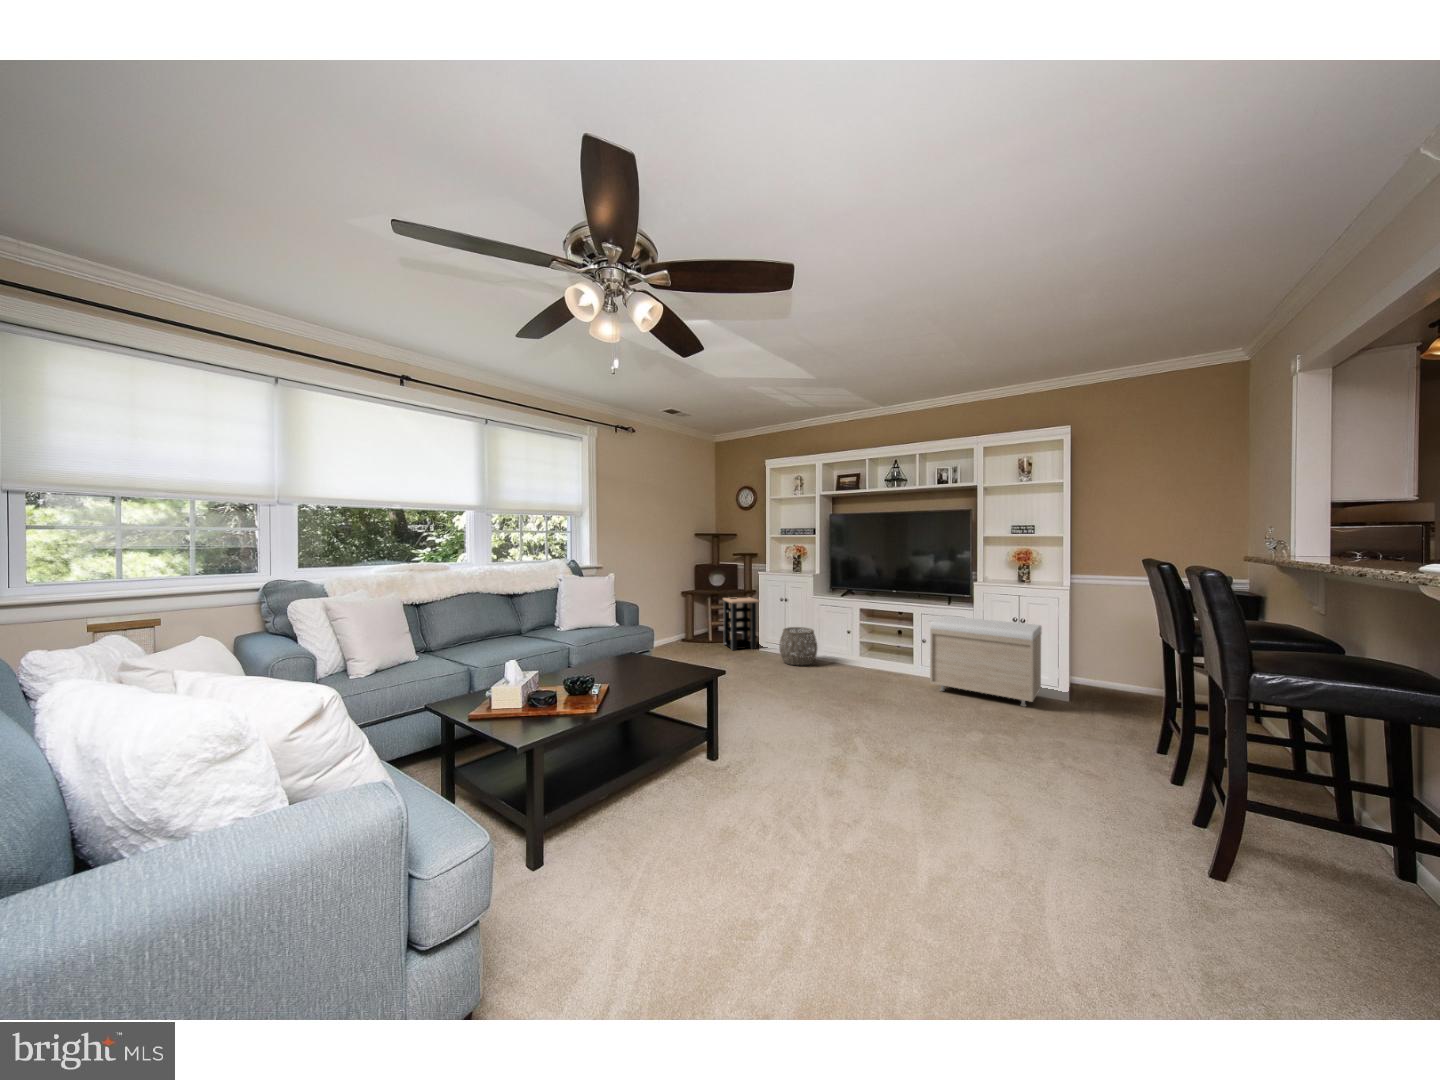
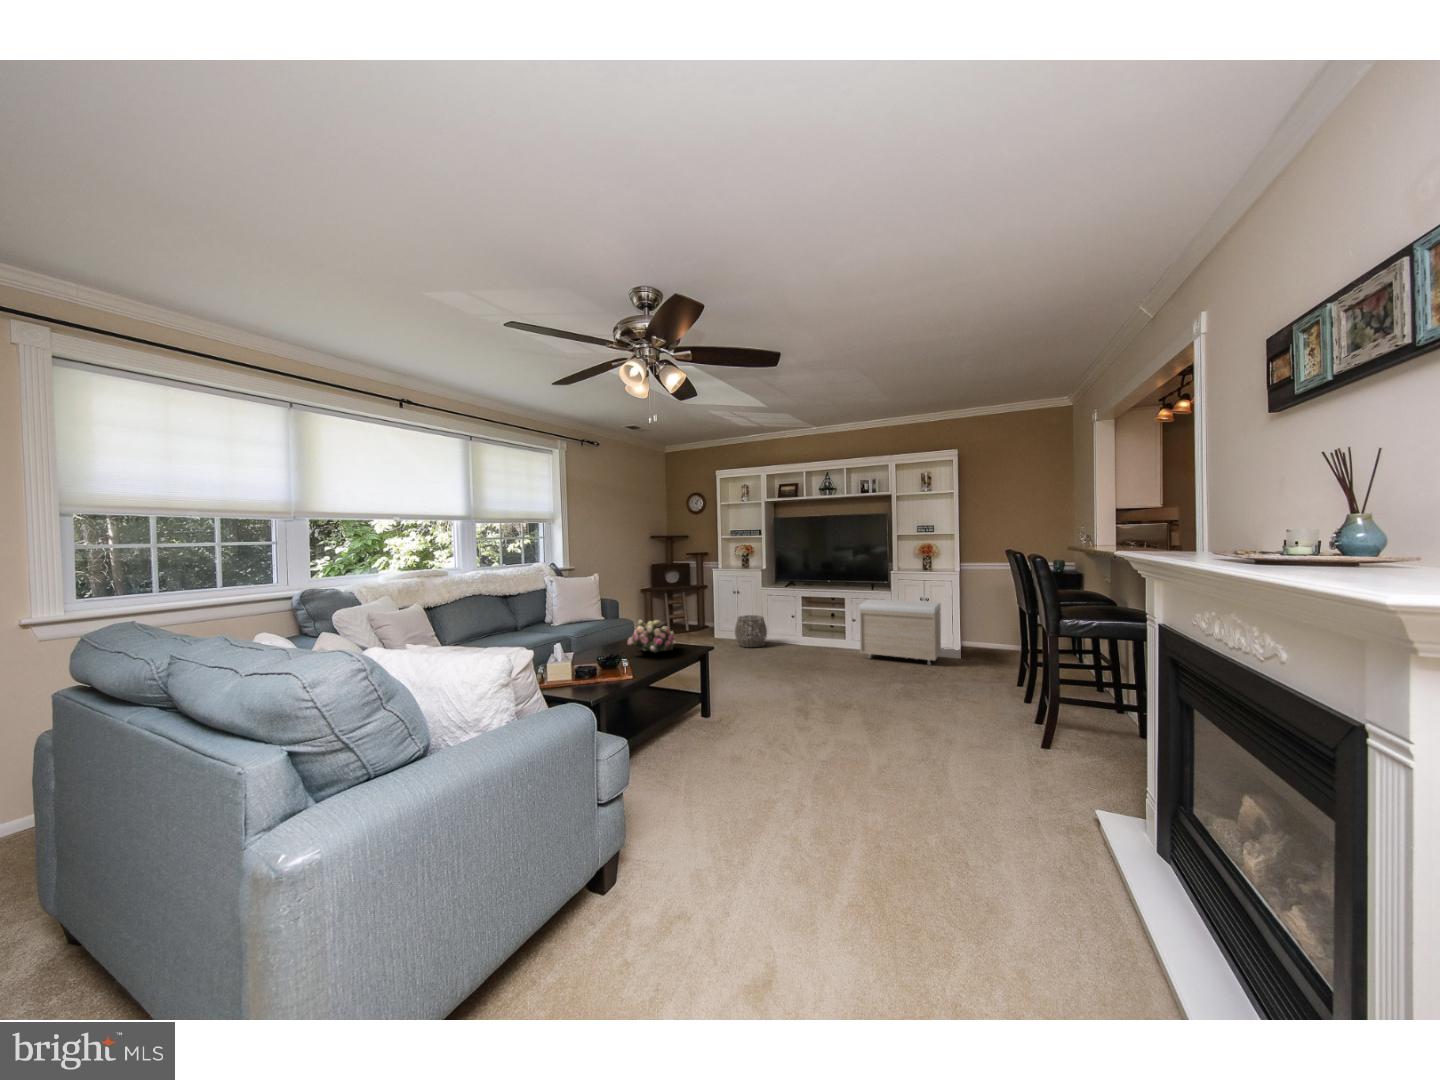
side table: present [723,597,759,650] -> none [680,592,714,639]
flower arrangement: none [615,632,677,674] -> present [628,620,675,652]

